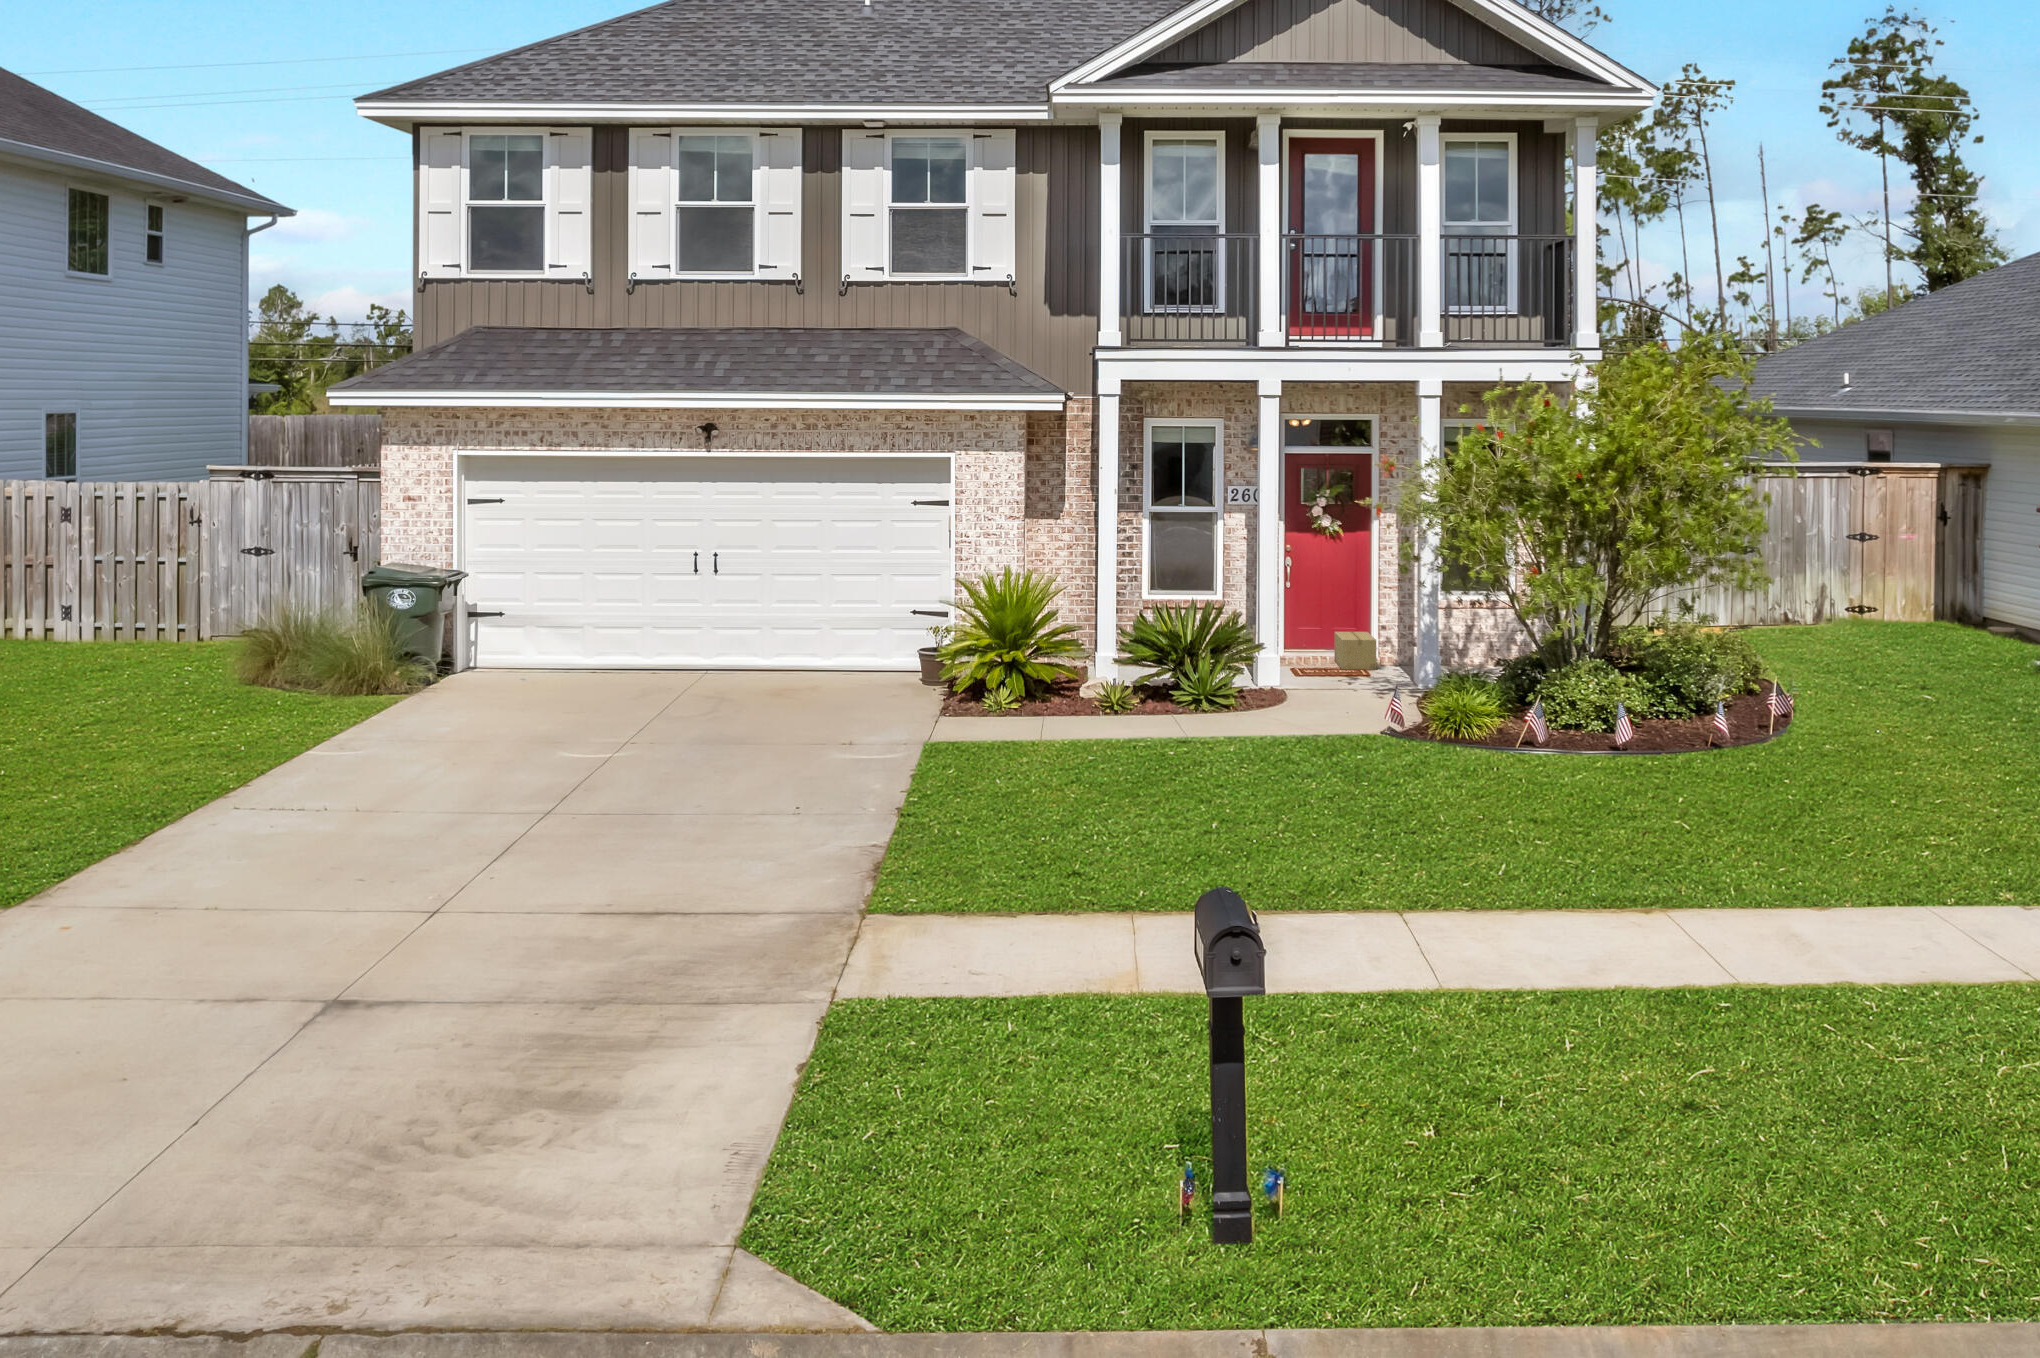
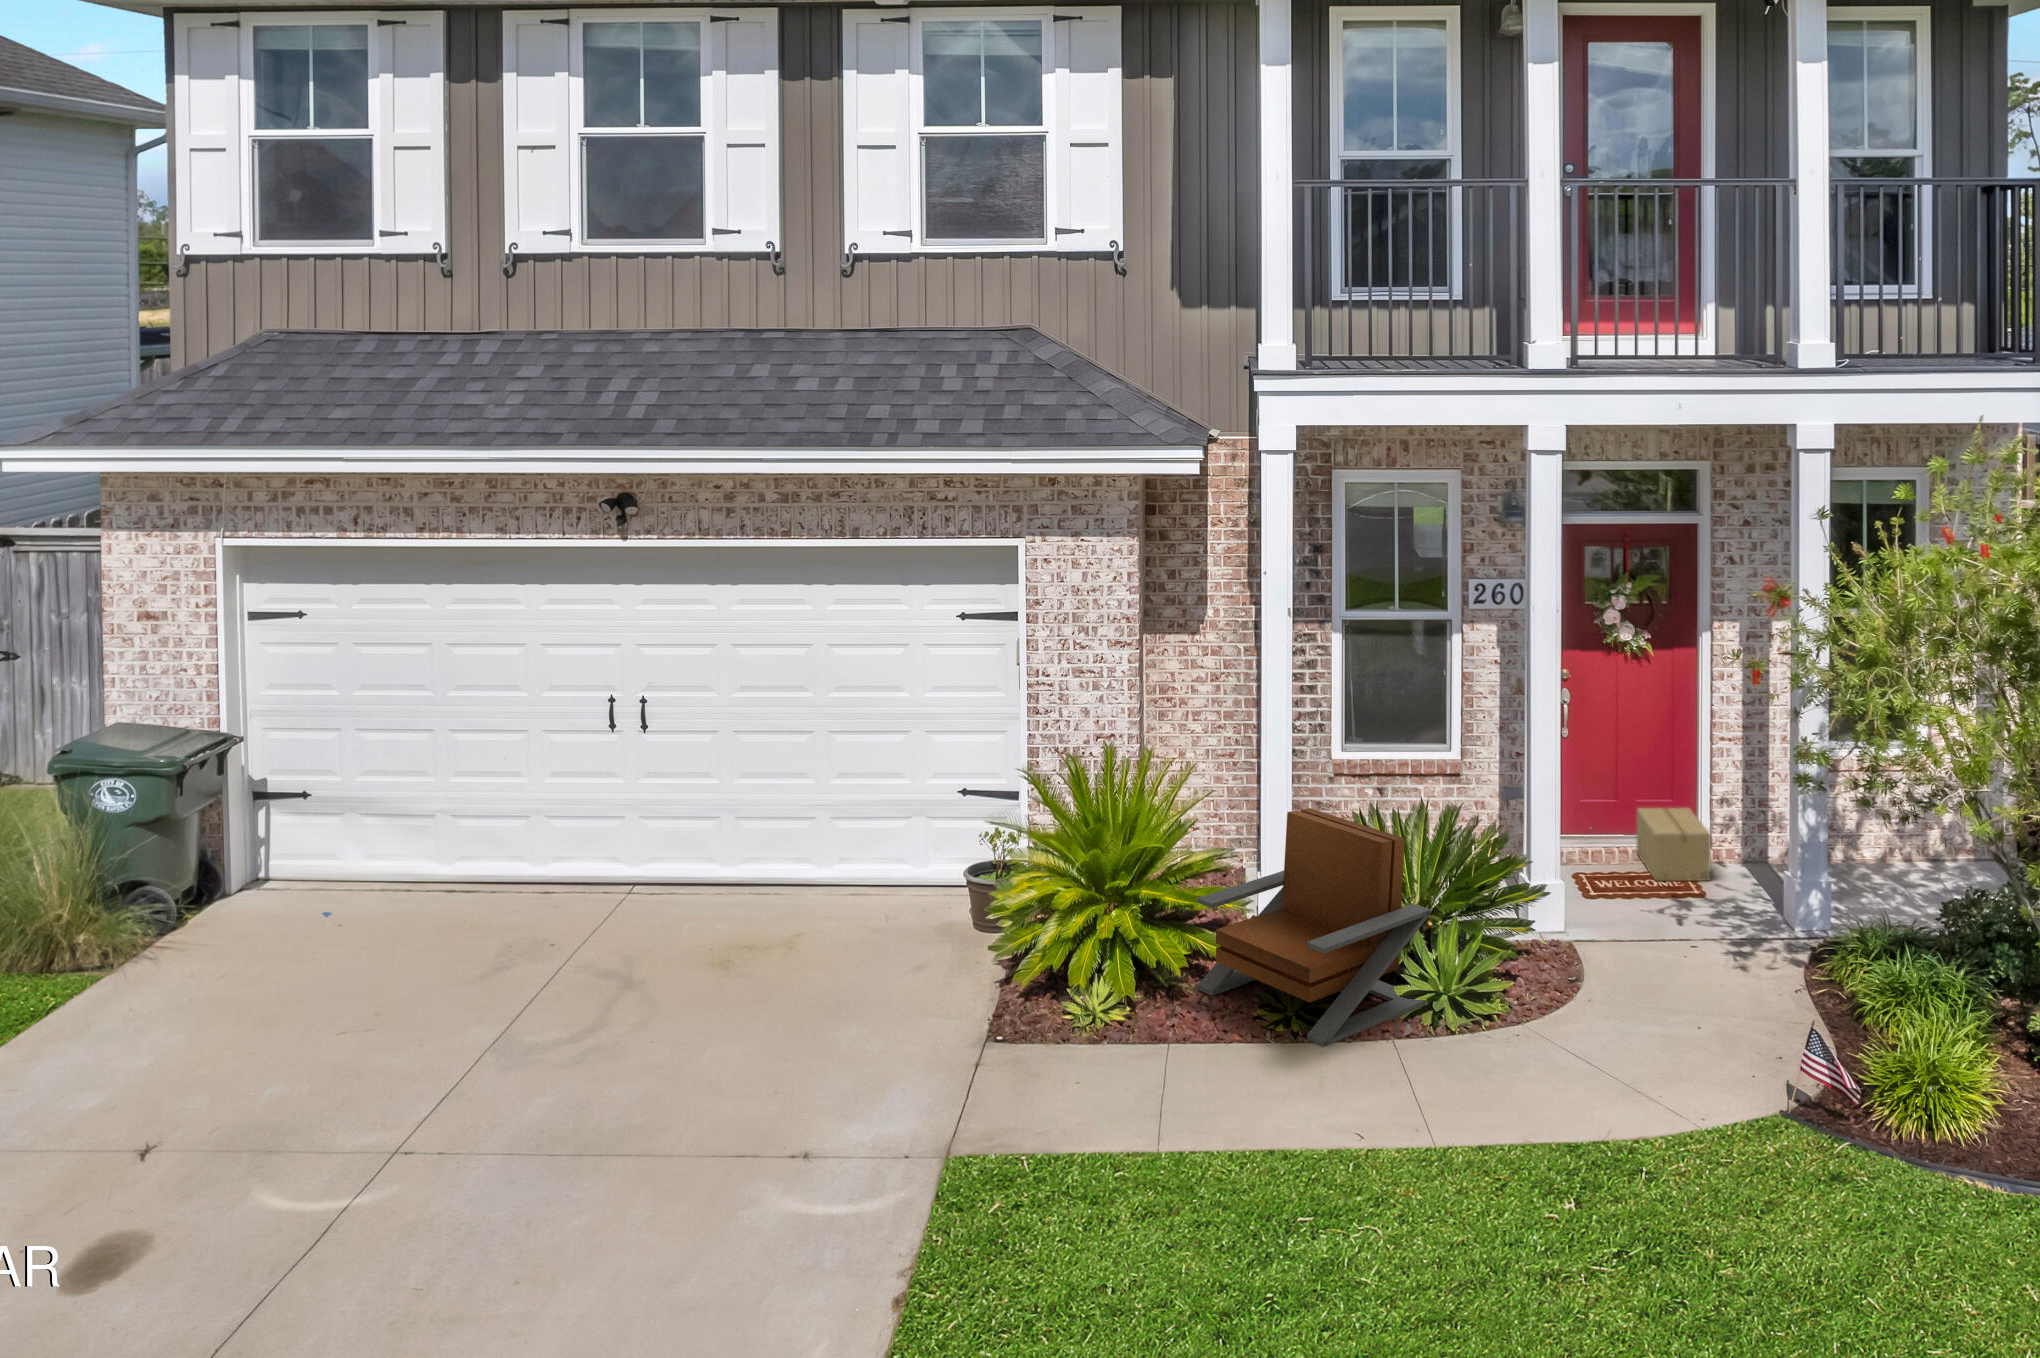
lounge chair: none [1060,600,1196,716] -> present [1197,808,1431,1047]

